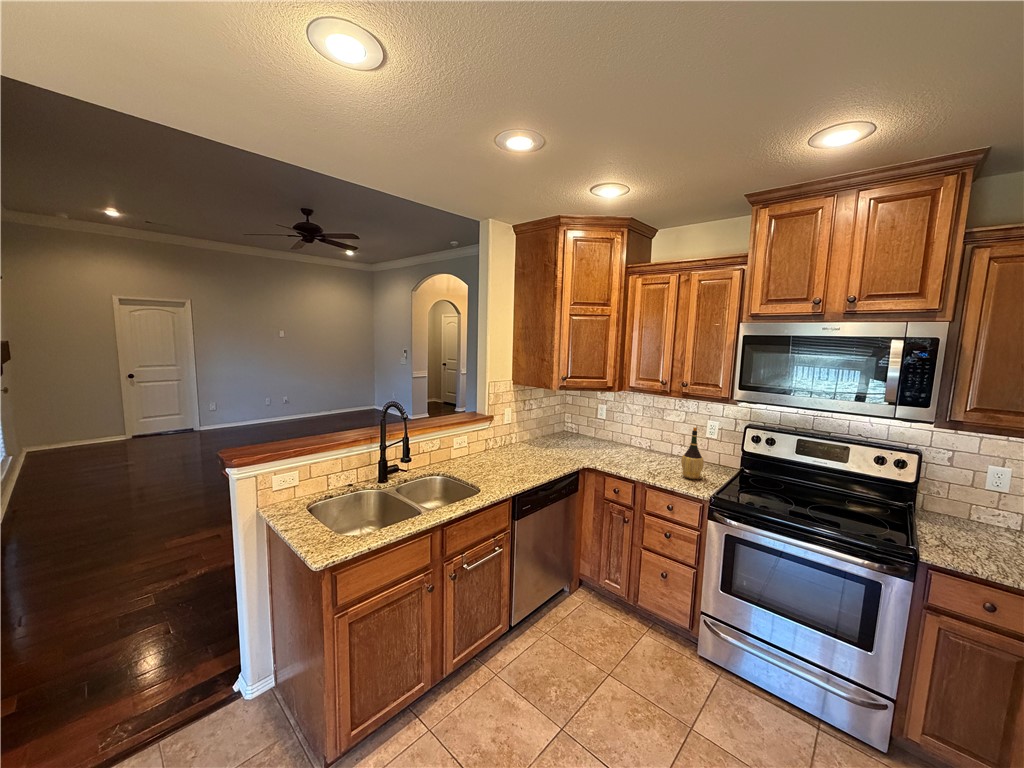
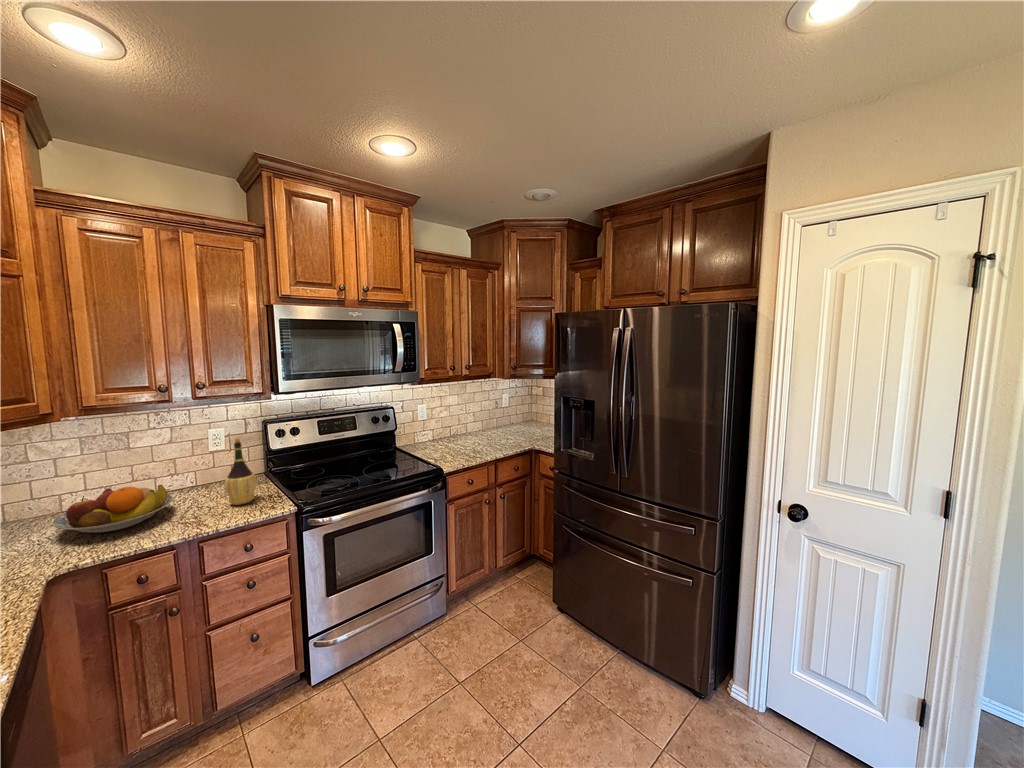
fruit bowl: none [609,437,664,463] -> present [52,485,173,533]

